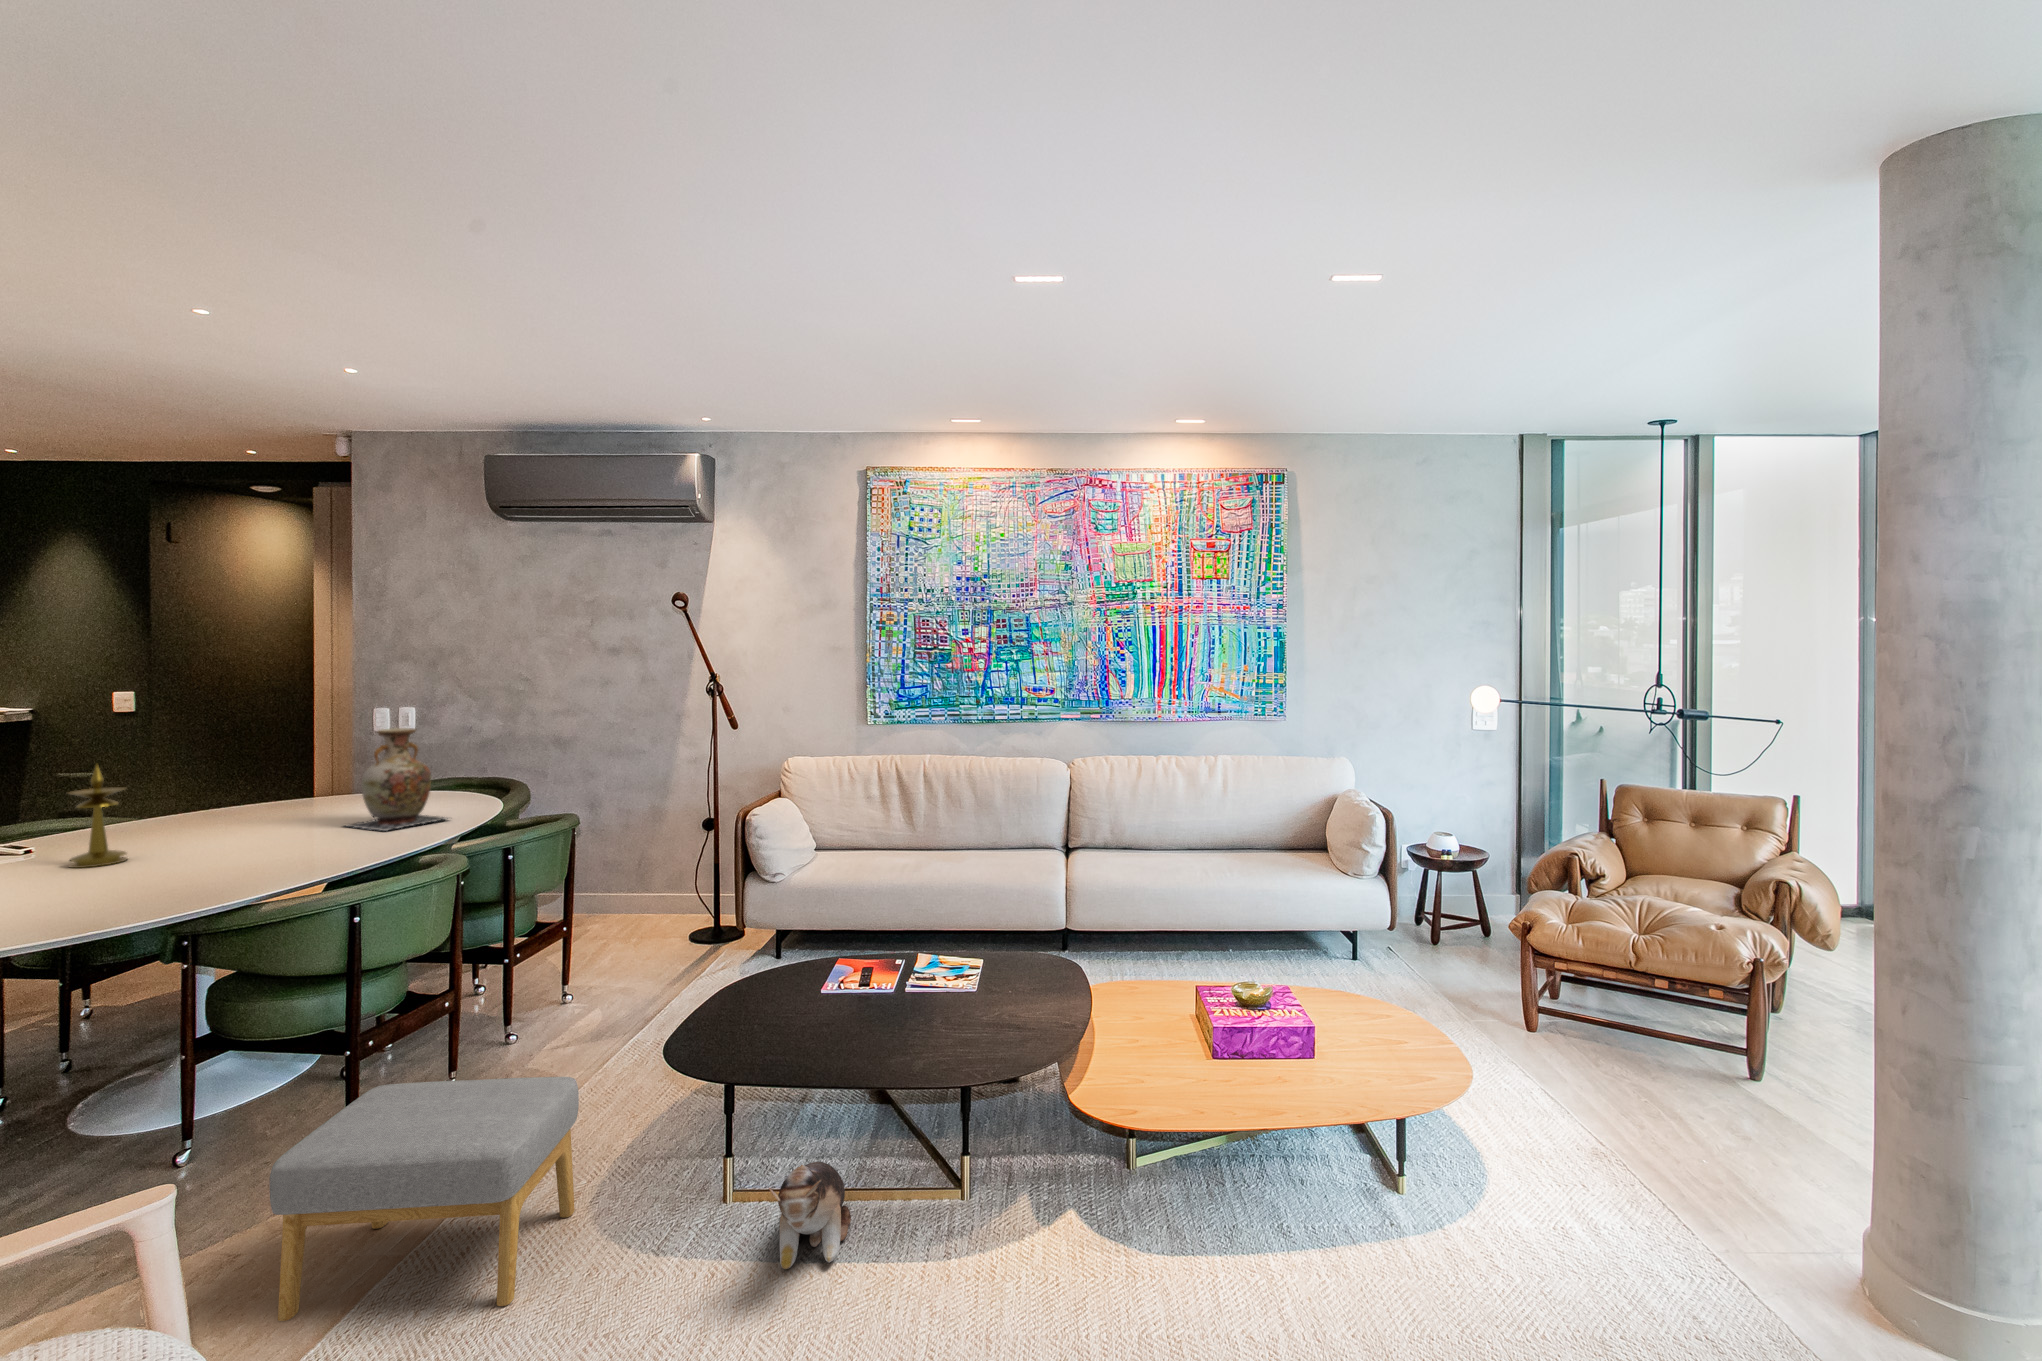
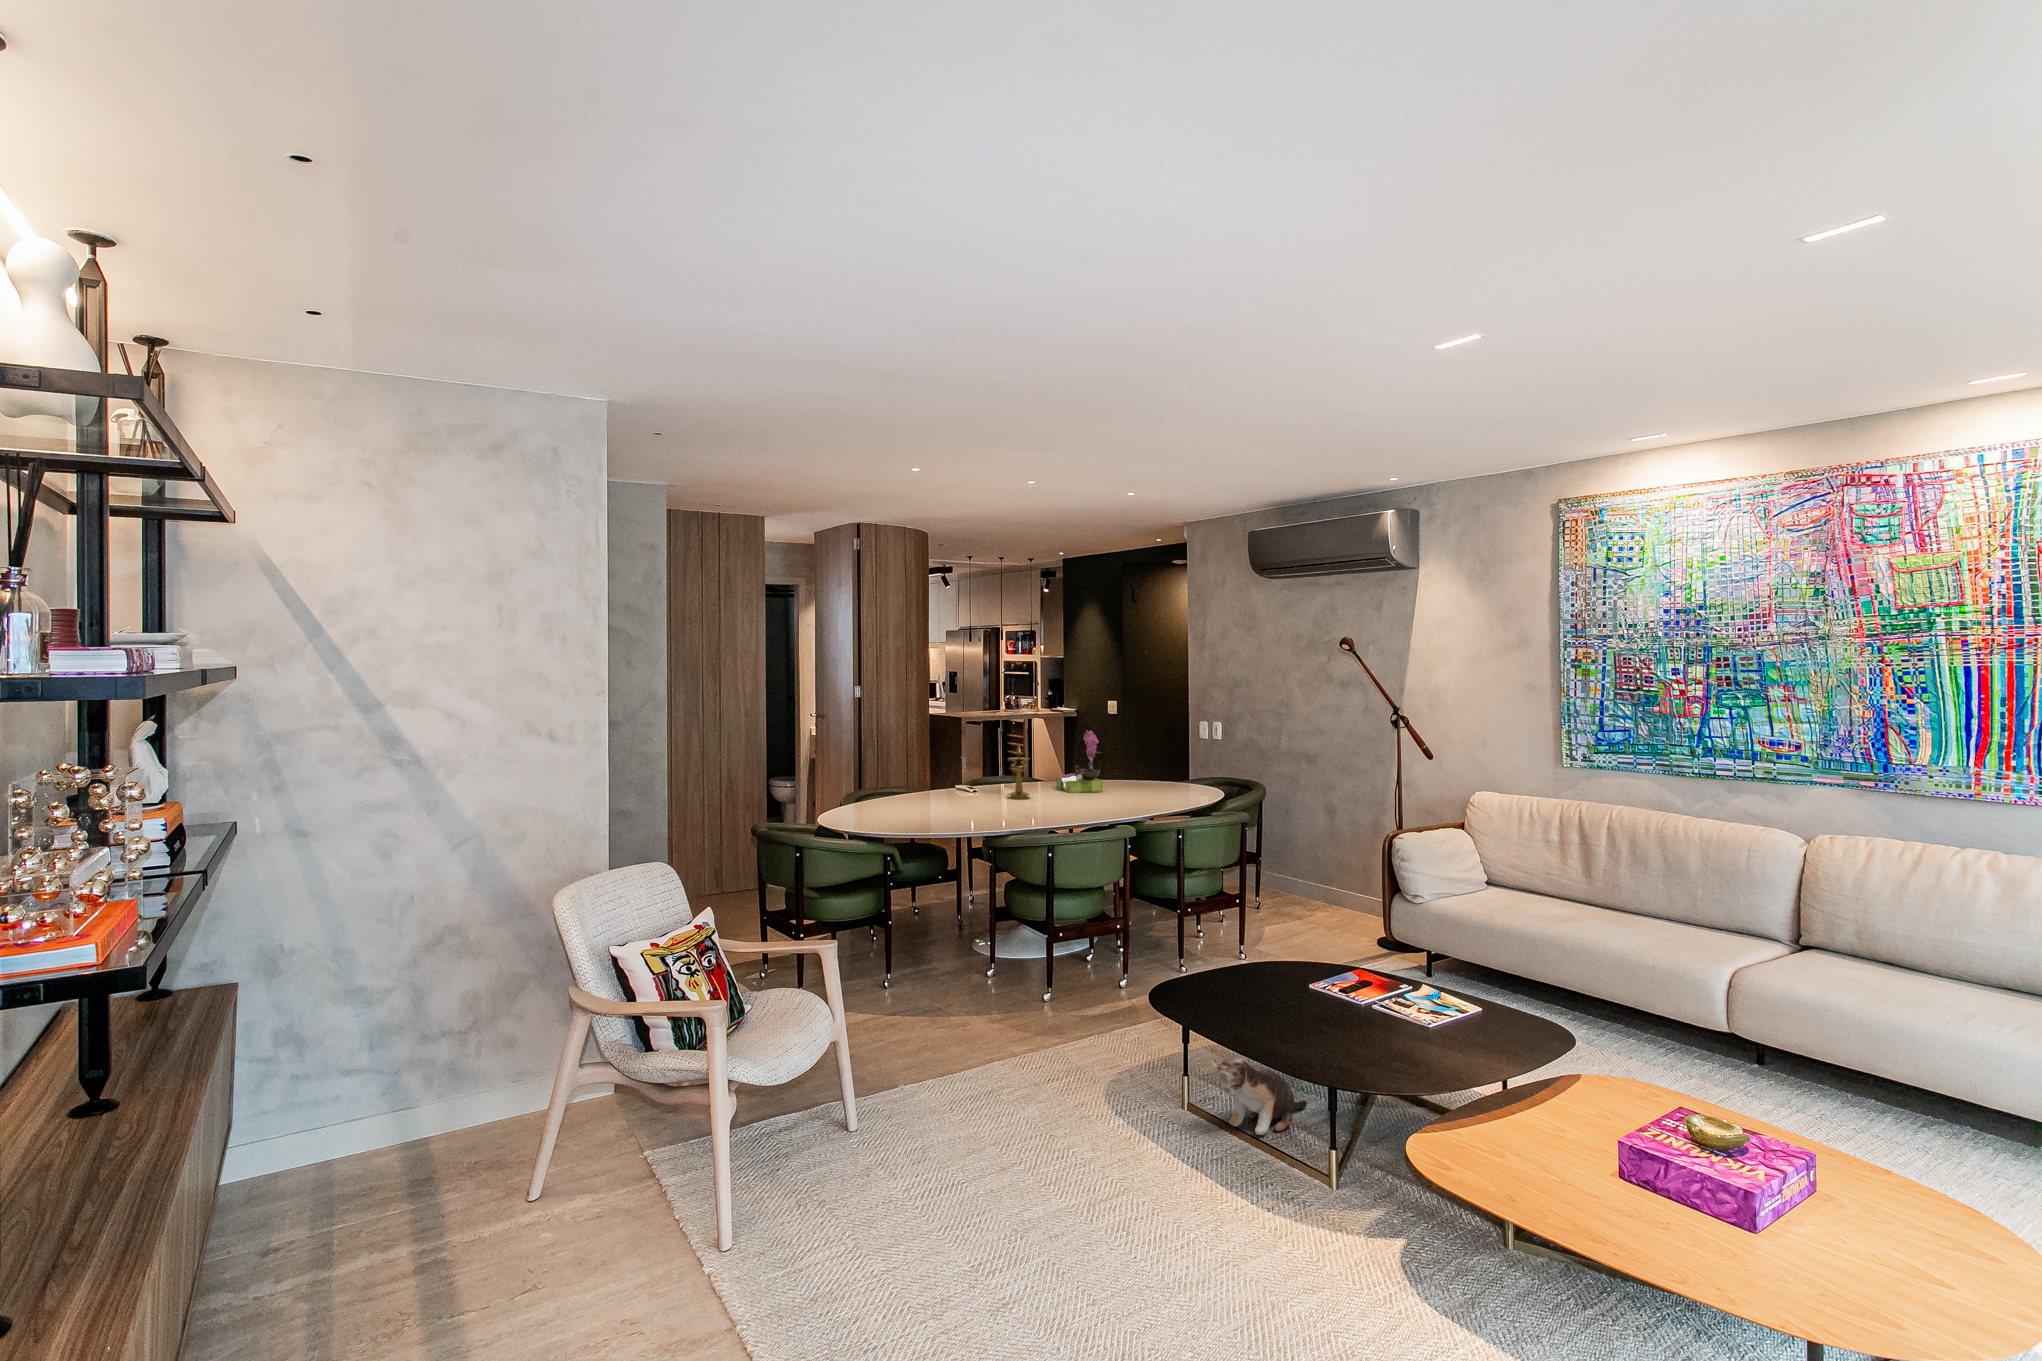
flower arrangement: none [160,728,270,837] -> present [1057,731,1103,793]
vase: present [347,728,447,831] -> none [1131,736,1188,804]
footstool: present [270,1077,579,1321] -> none [1018,940,1162,1073]

